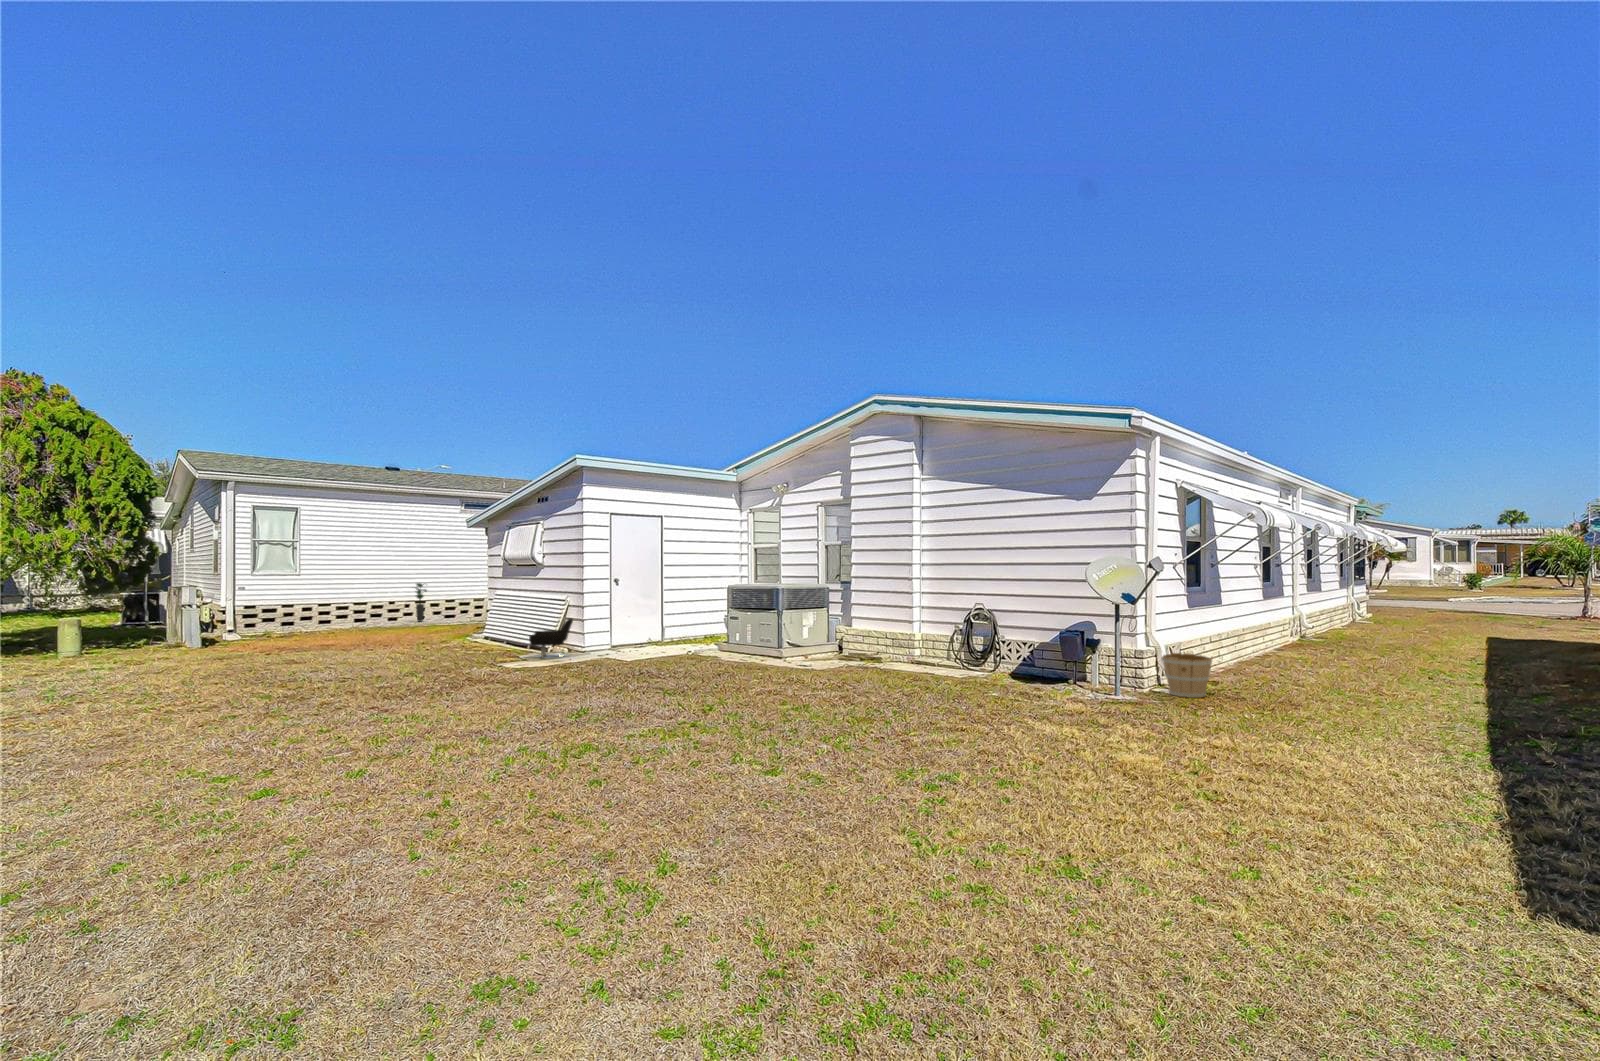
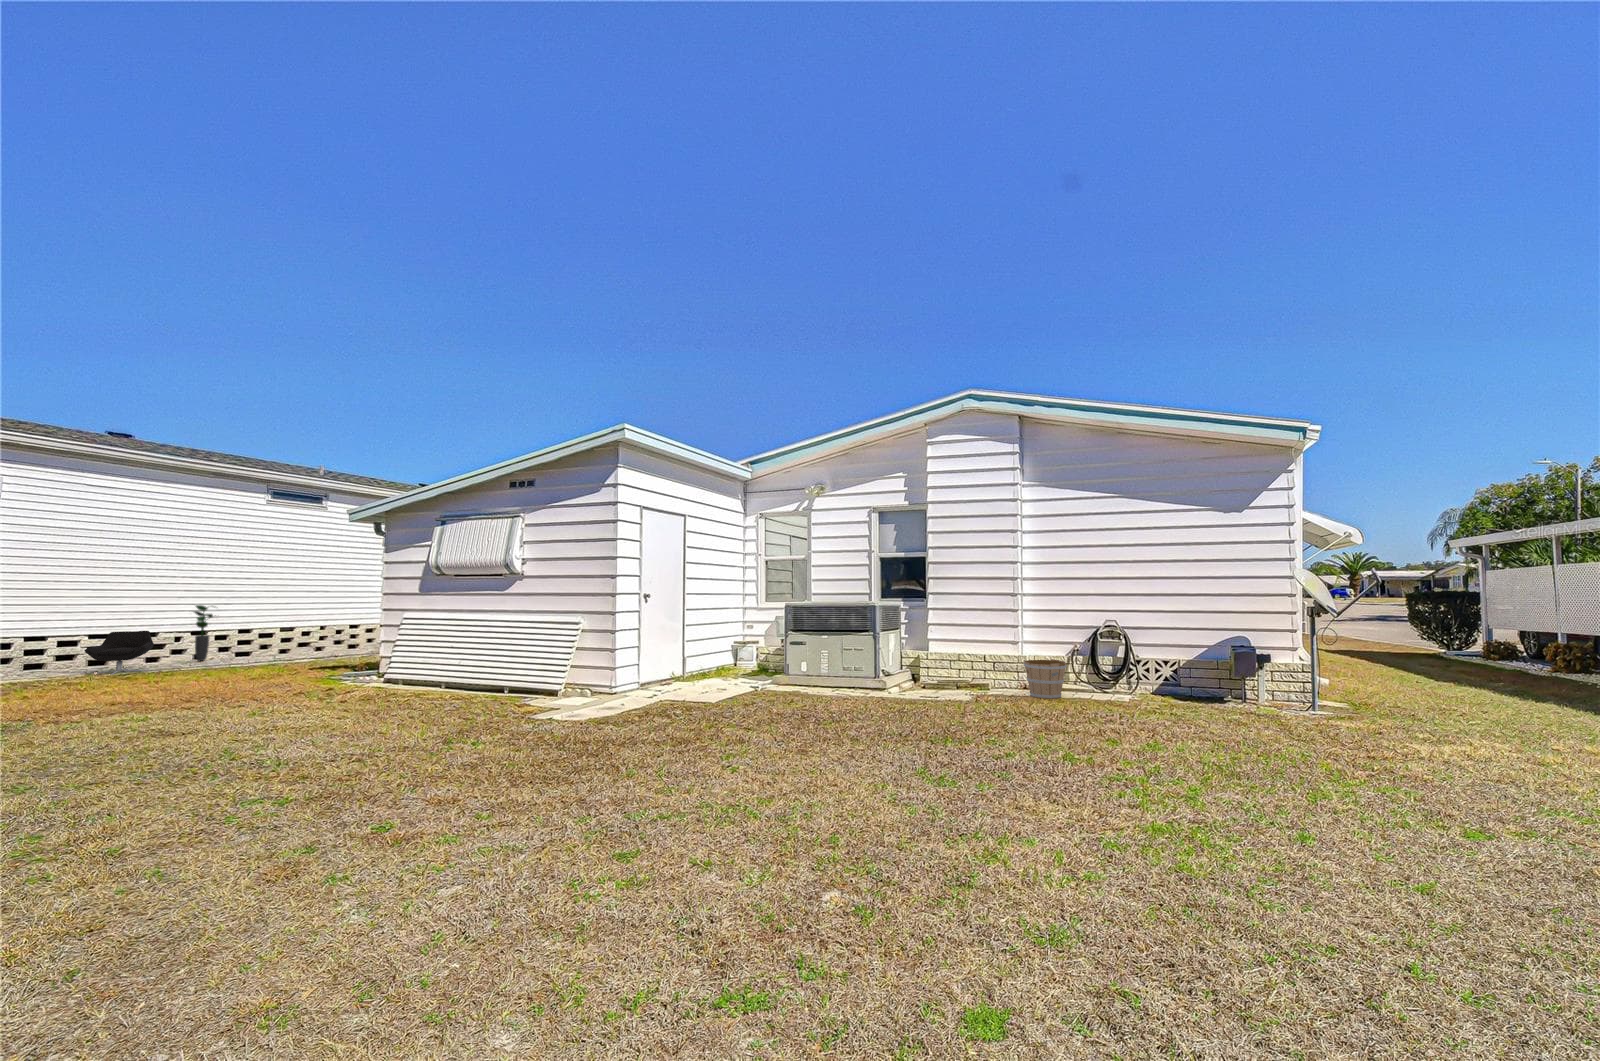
lounge chair: present [529,618,573,659] -> present [84,631,154,674]
wooden bucket: present [1161,653,1212,698] -> present [1024,659,1067,699]

